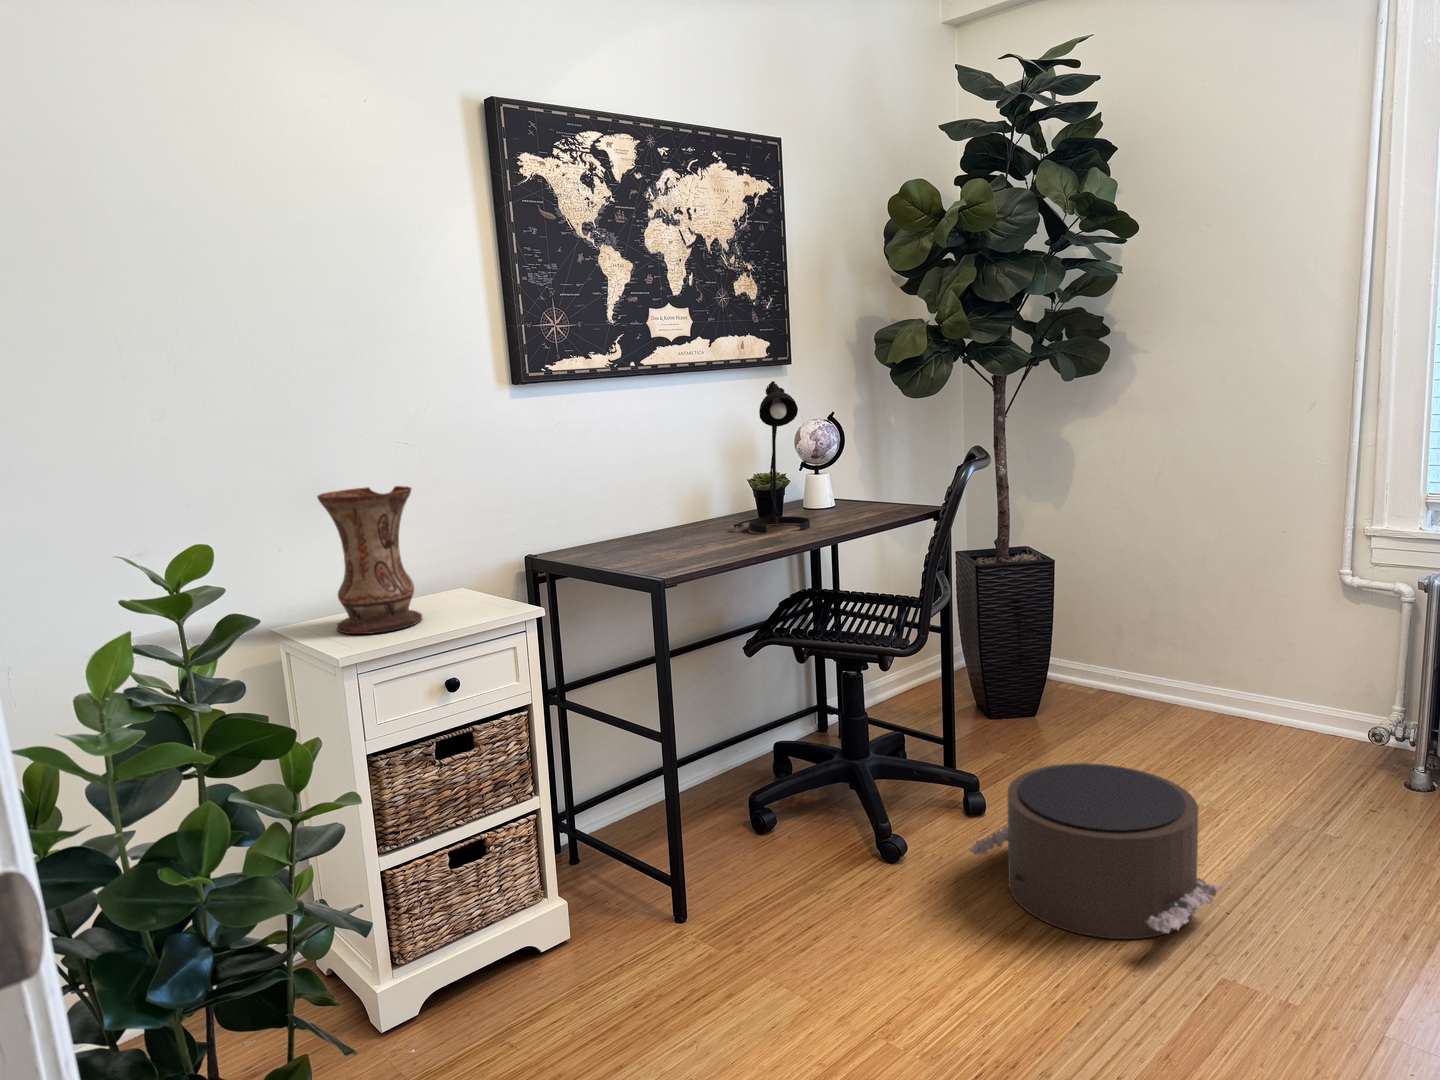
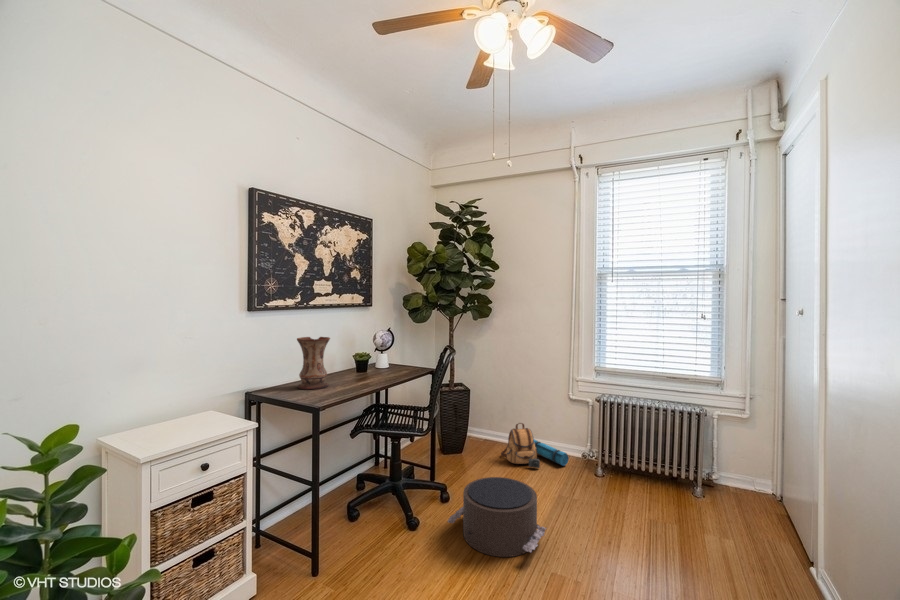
desk lamp: present [733,381,810,533] -> none [346,316,380,381]
vase: present [317,486,422,634] -> present [297,337,330,389]
backpack: none [1139,644,1331,758] -> present [501,423,569,468]

